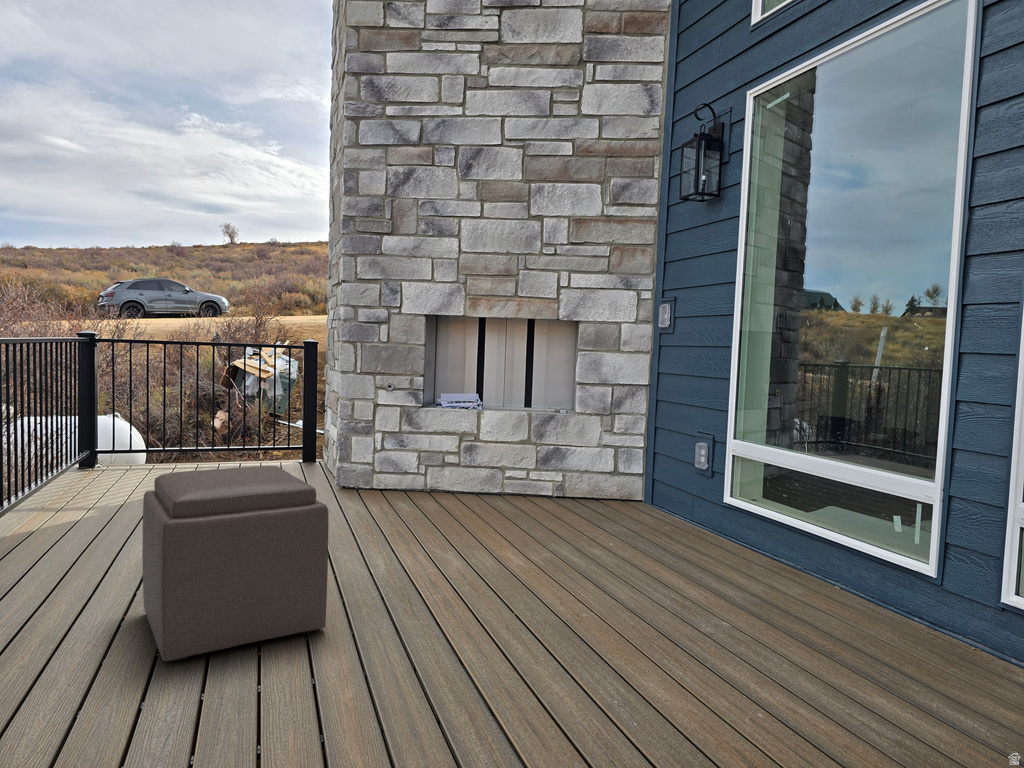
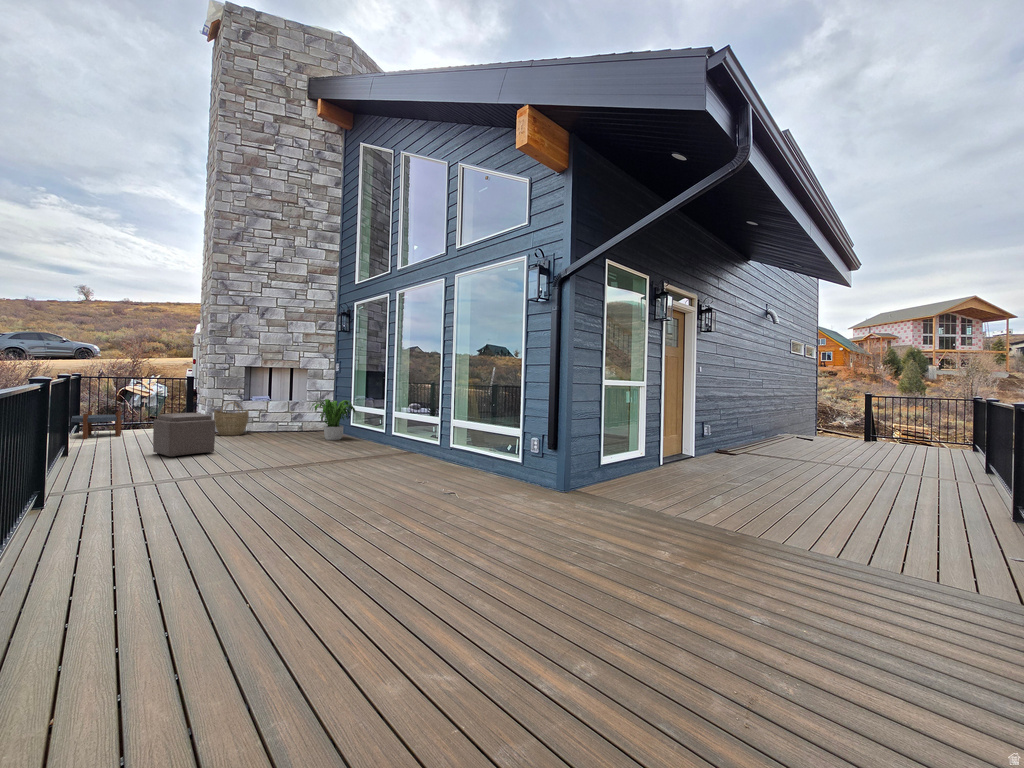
woven basket: none [351,409,432,504] -> present [214,402,249,436]
potted plant: none [602,410,782,561] -> present [312,399,355,440]
side table: none [57,420,172,494] -> present [71,411,124,439]

